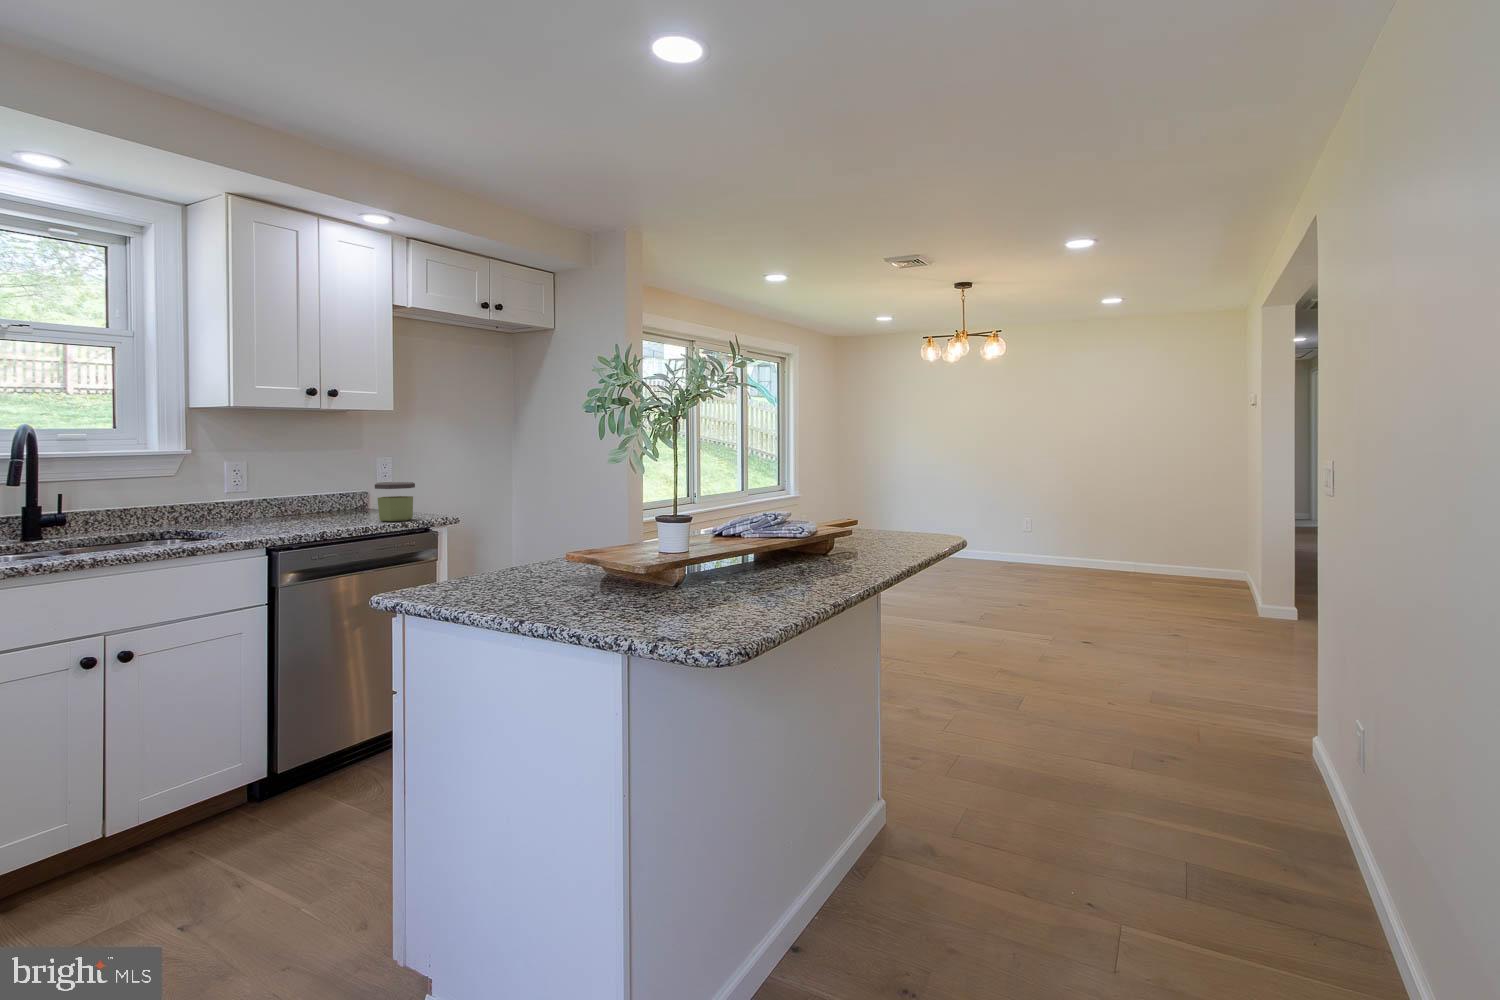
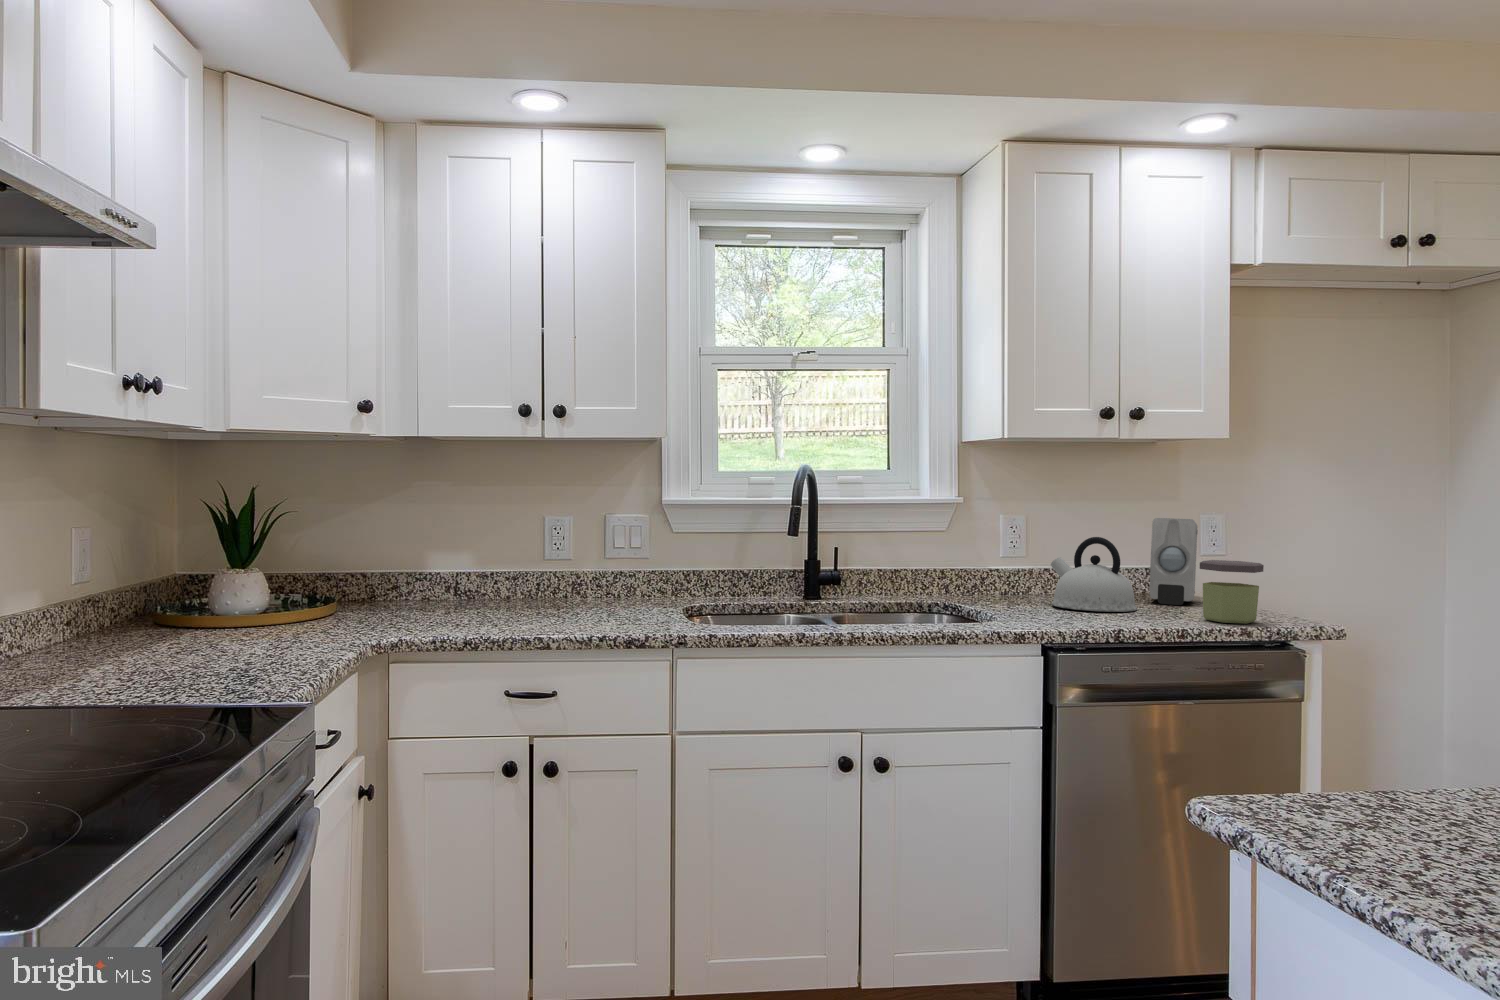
soap dispenser: none [341,457,375,516] -> present [1150,518,1198,605]
kettle: none [266,472,334,524] -> present [1051,537,1137,612]

